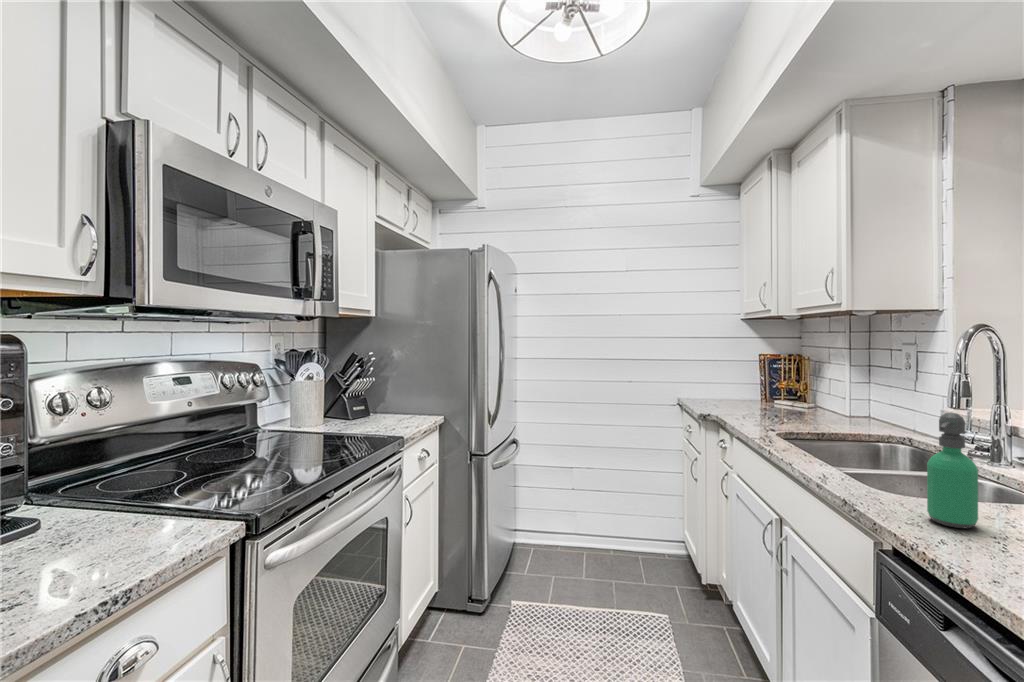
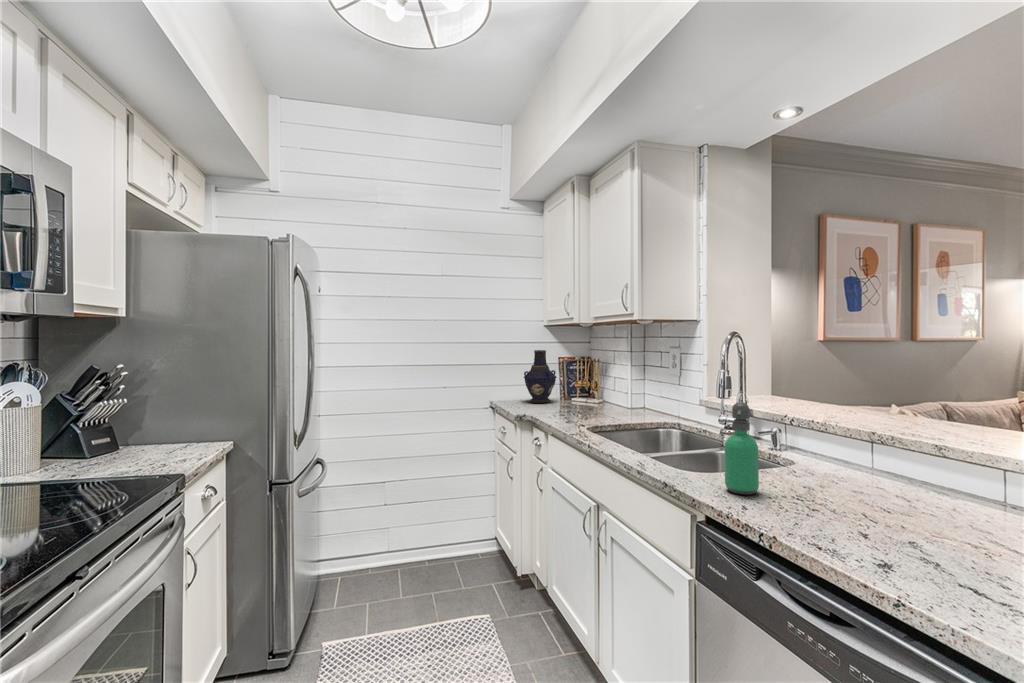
vase: none [717,347,756,404] -> present [524,350,556,403]

